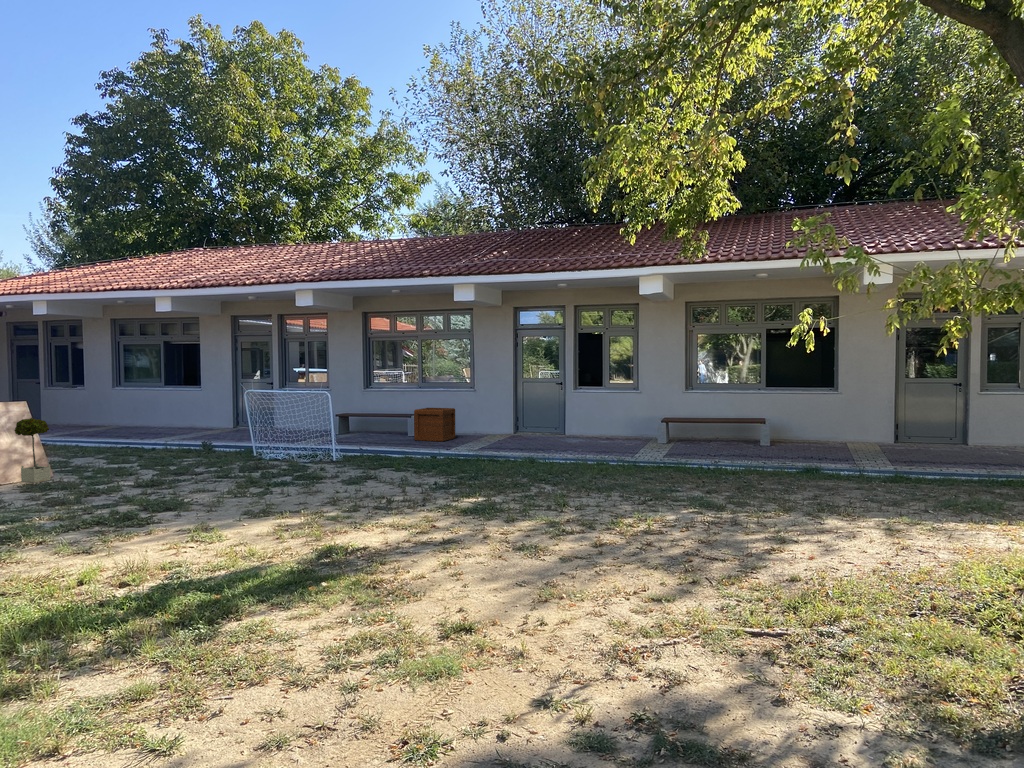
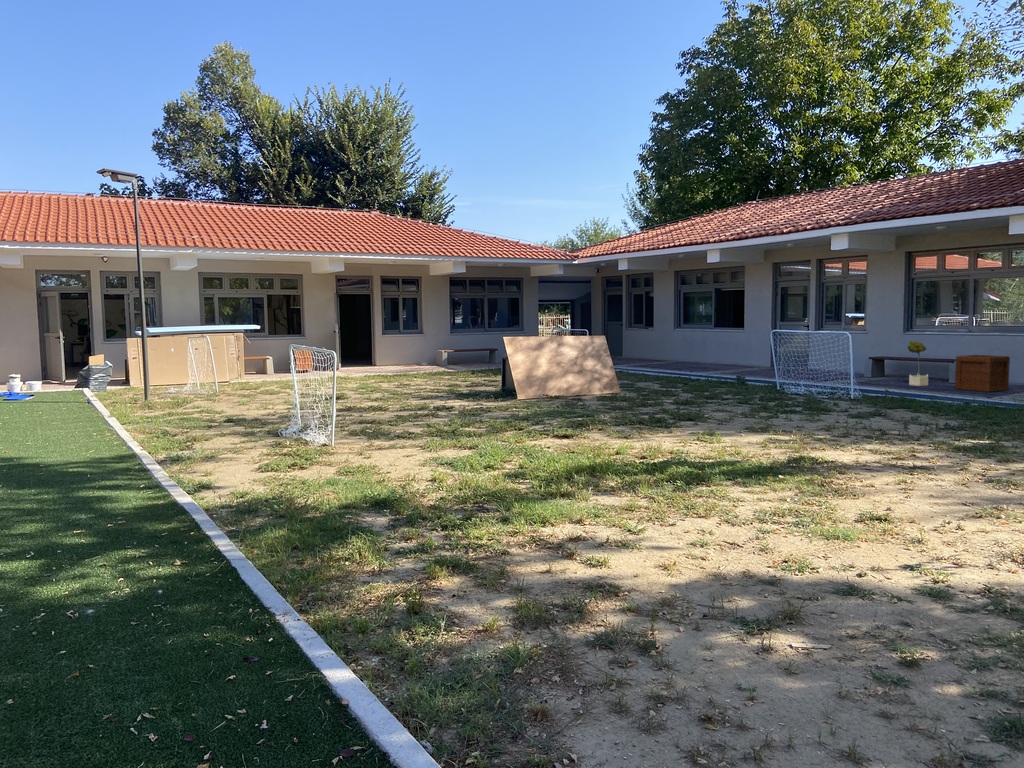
potted tree: present [15,418,51,483] -> present [908,341,928,386]

